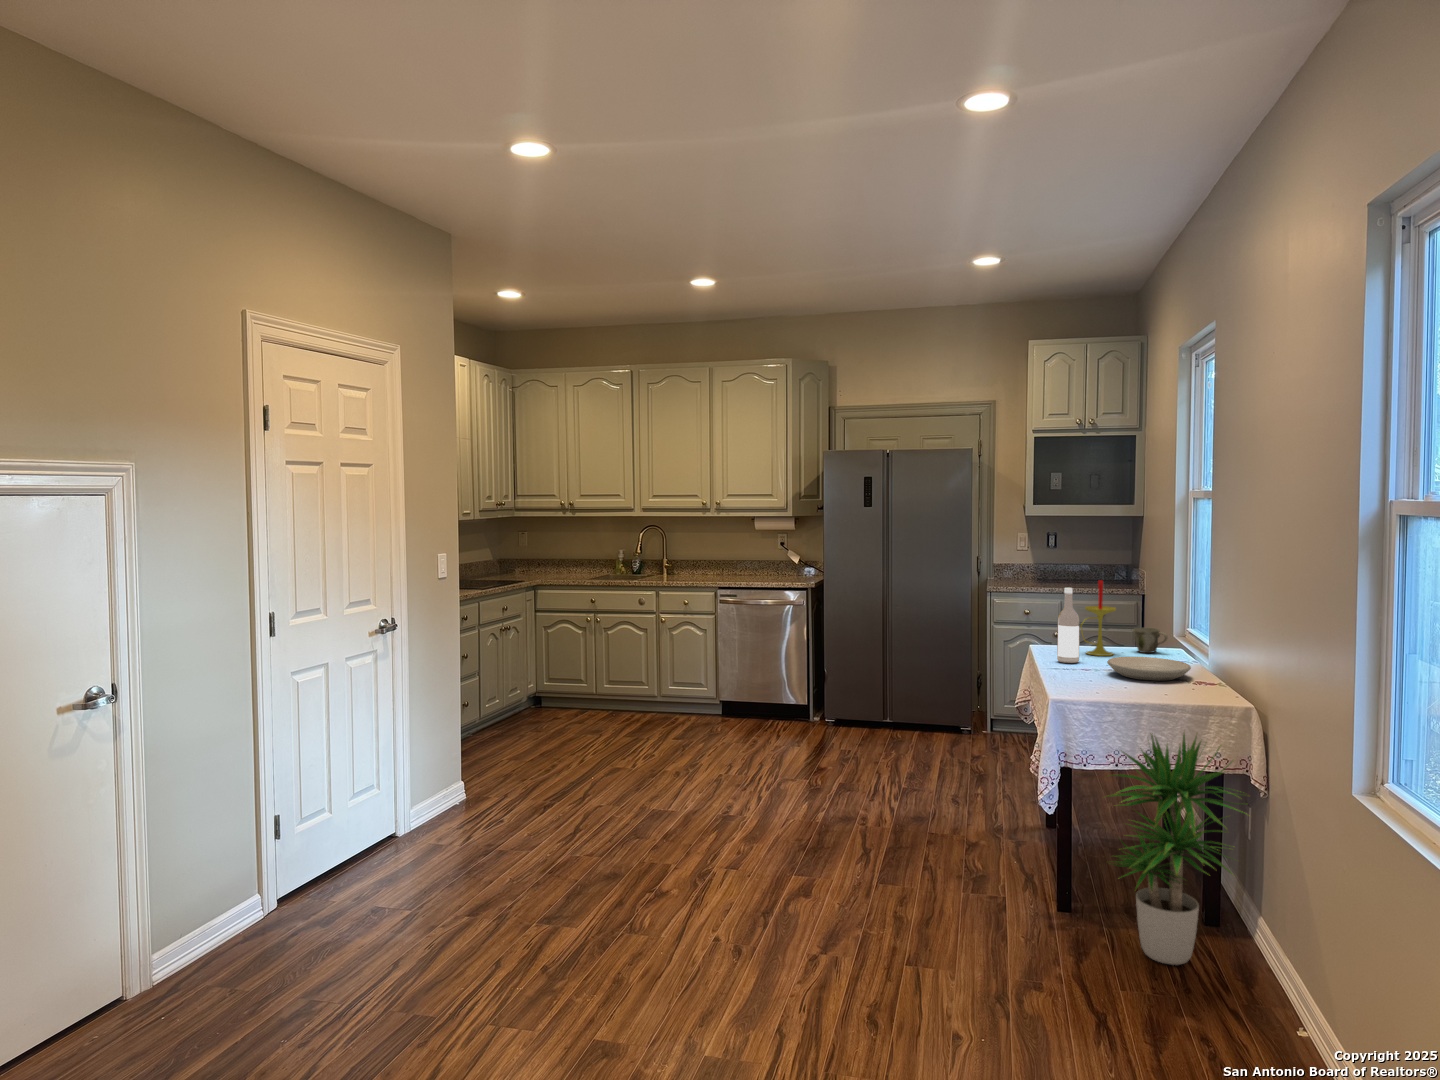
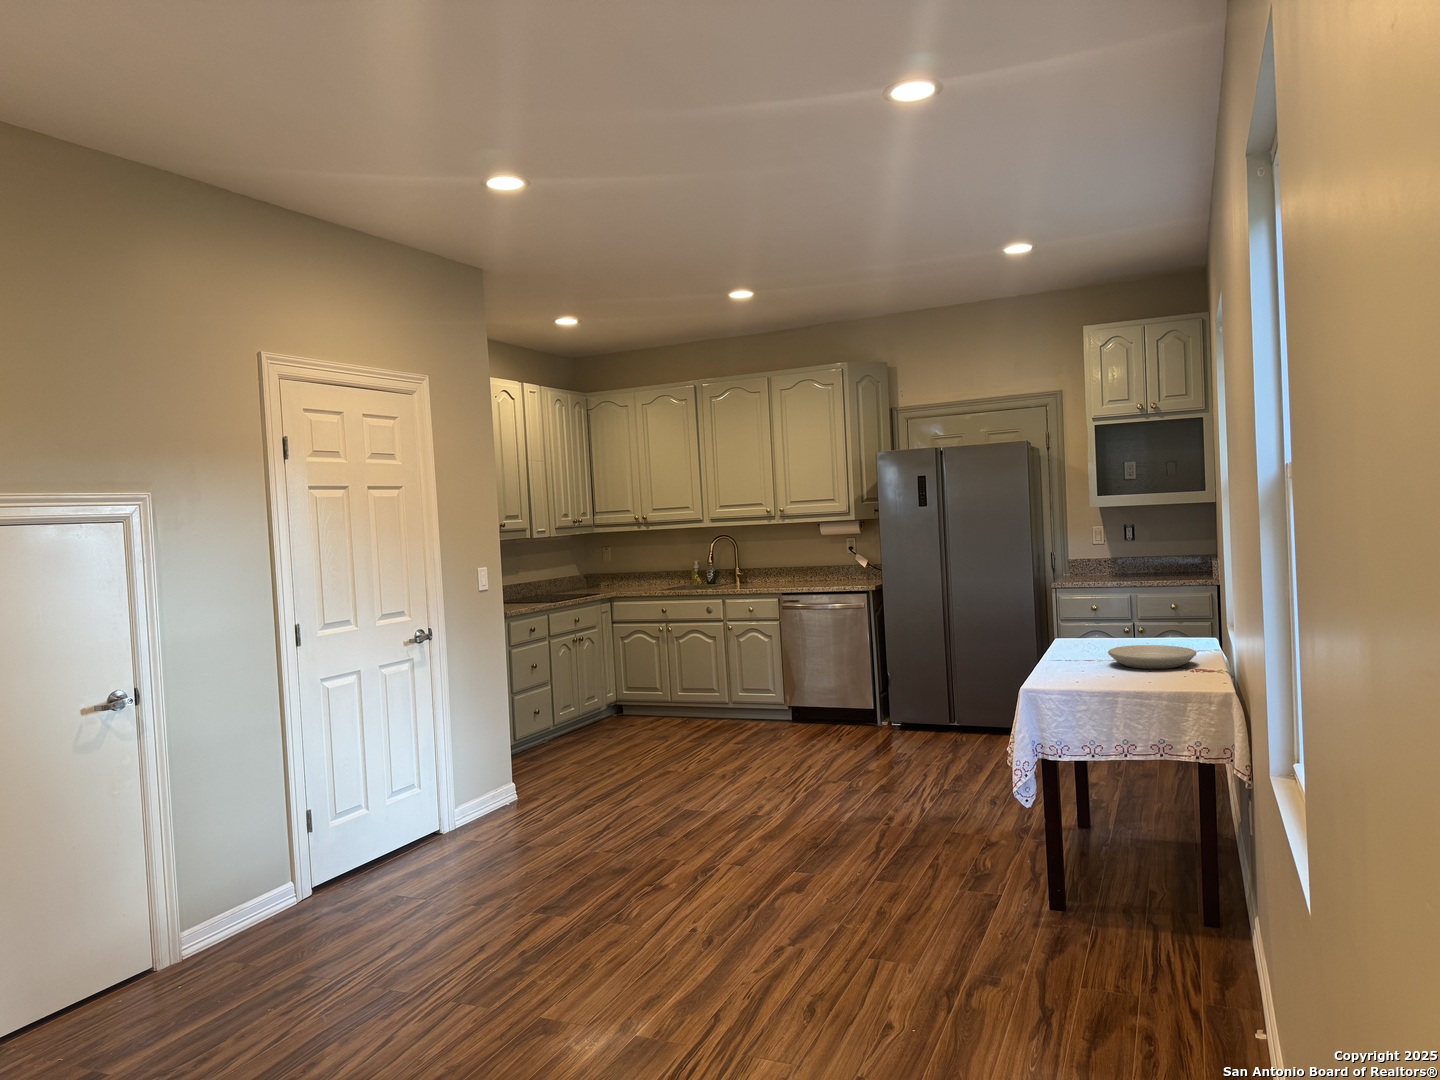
candle: present [1081,580,1116,656] -> none [1099,565,1139,647]
wine bottle: present [1057,588,1079,663] -> none [1066,576,1091,654]
mug: present [1132,628,1167,653] -> none [1161,615,1197,643]
potted plant: present [1108,734,1241,965] -> none [1071,716,1233,967]

